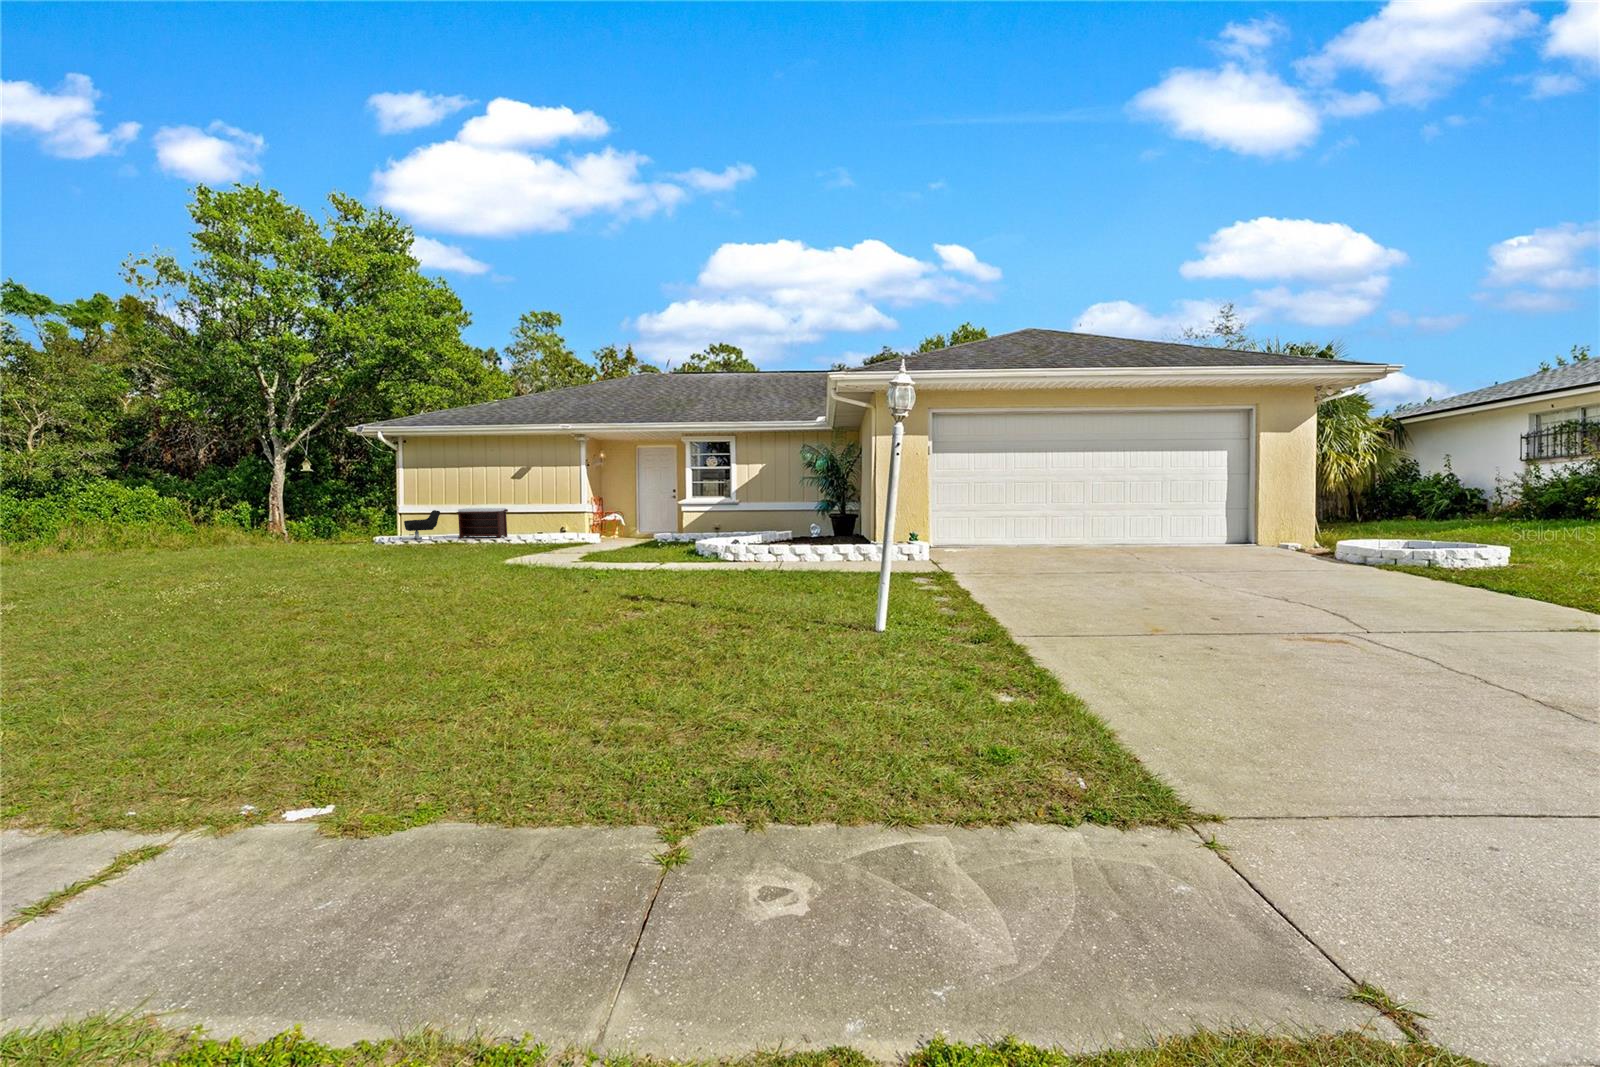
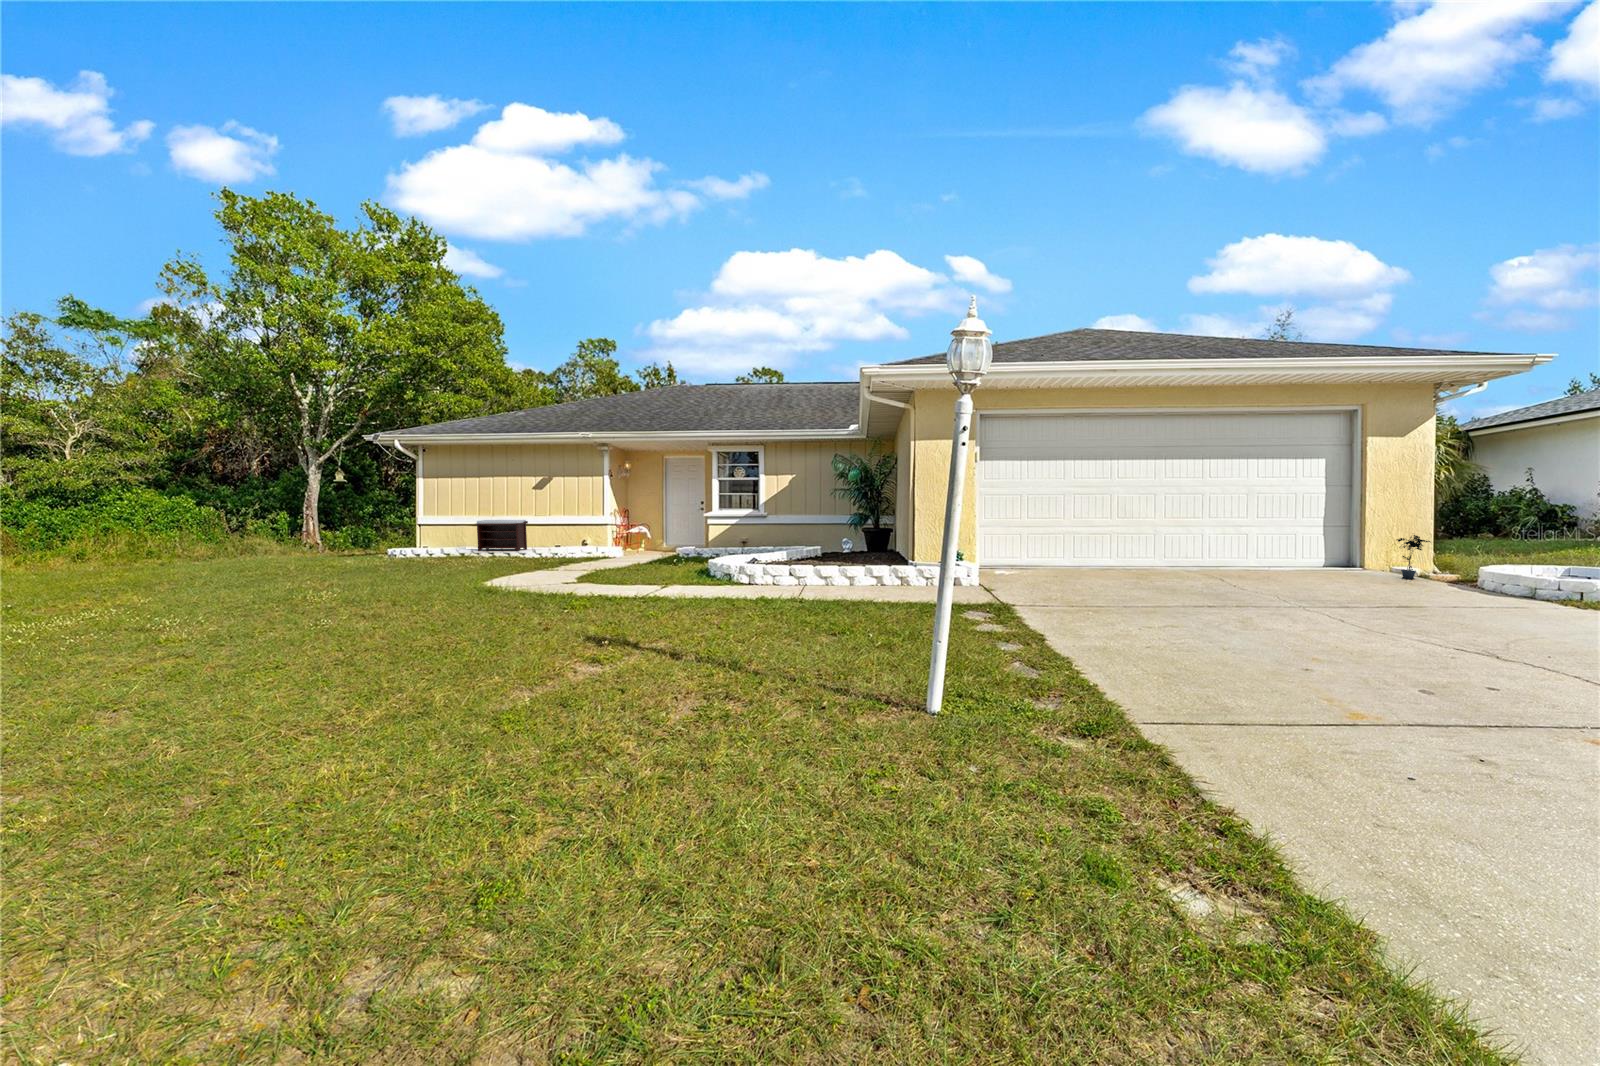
lounge chair: present [404,510,440,540] -> none [419,522,459,552]
potted plant: none [1284,513,1309,552] -> present [1397,535,1430,579]

